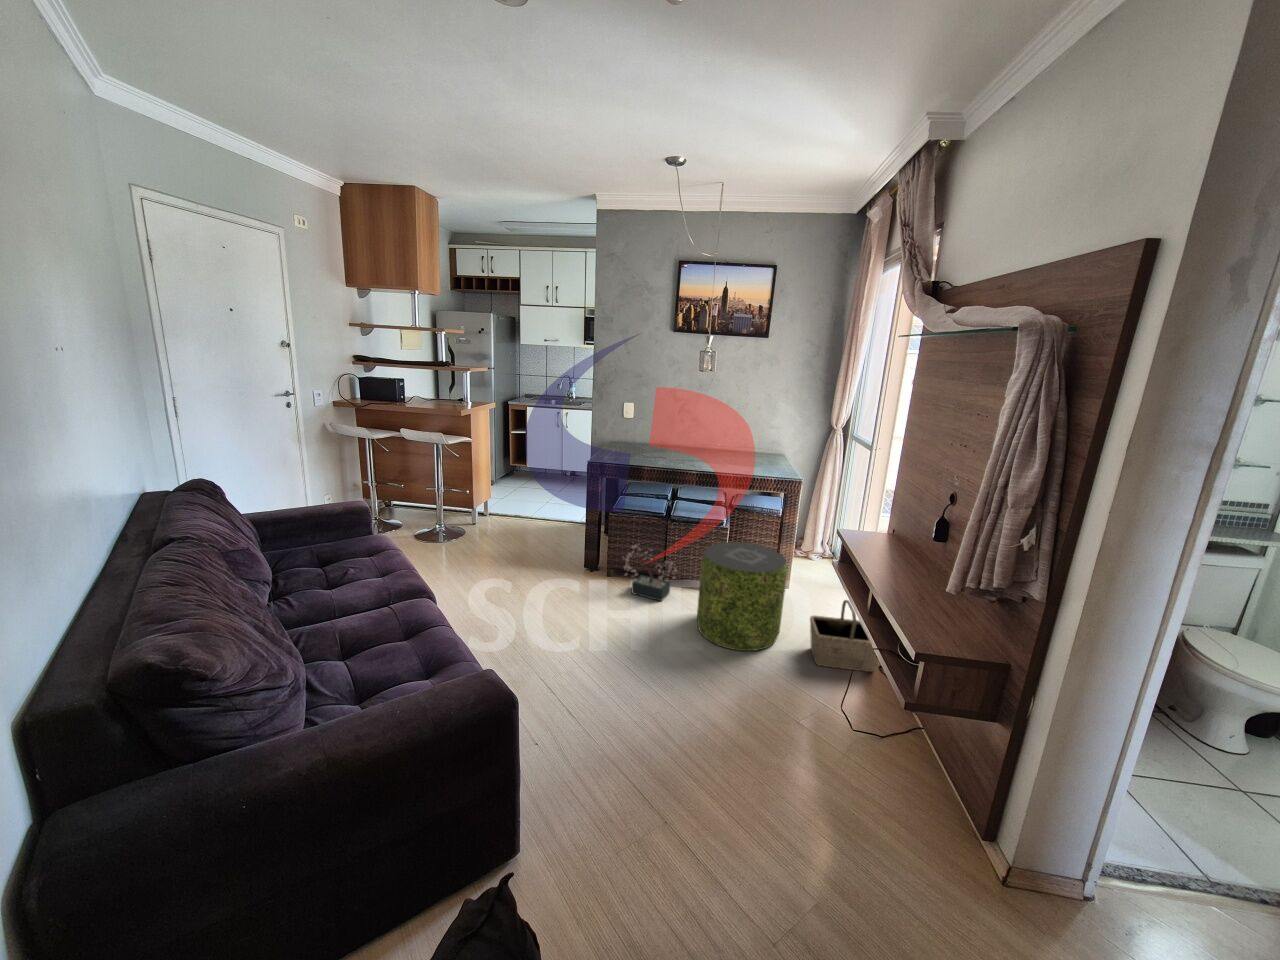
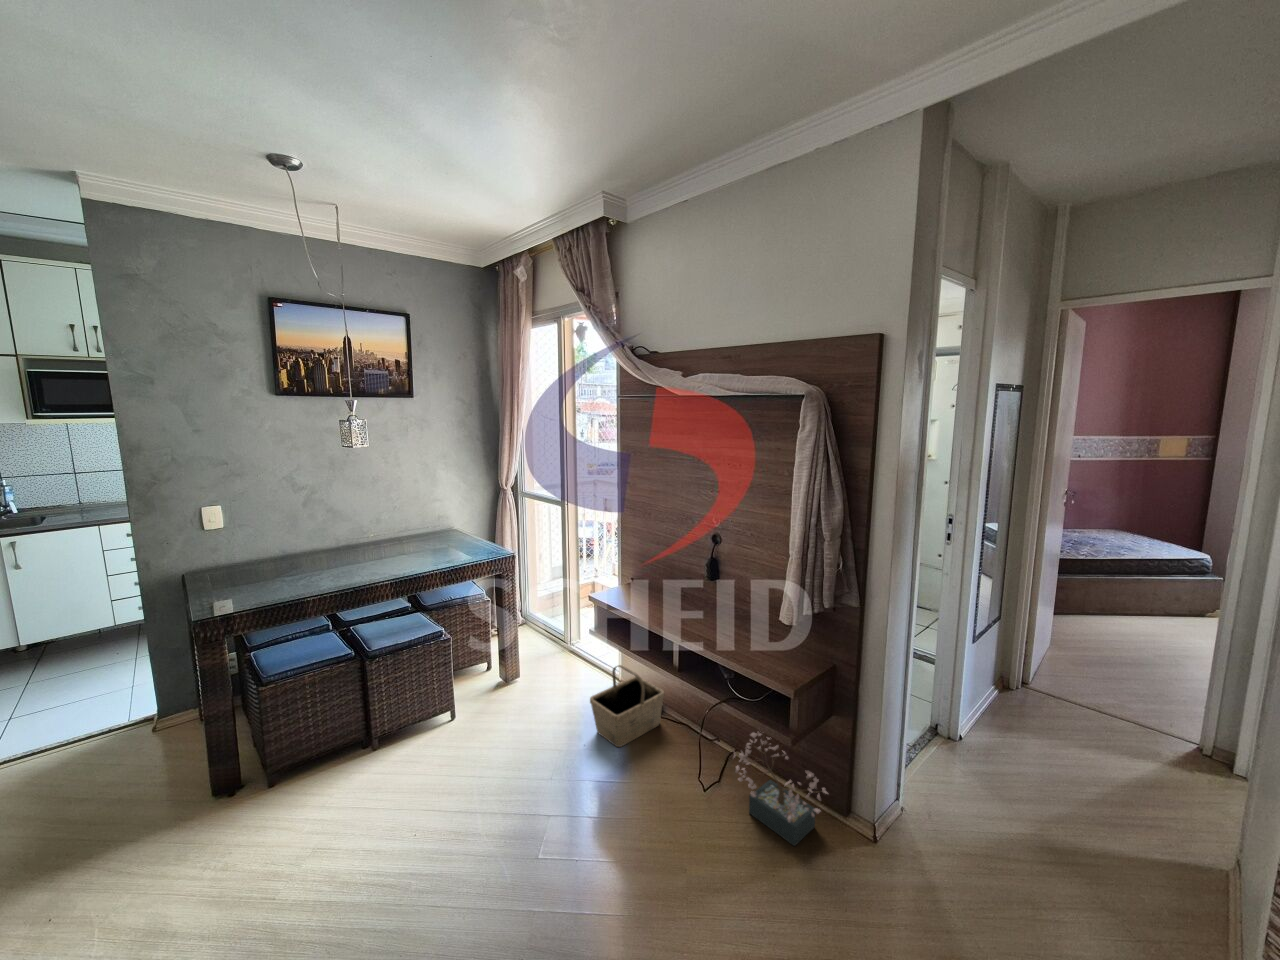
pouf: present [697,542,787,651] -> none [458,644,565,792]
decorative plant: present [624,544,676,601] -> present [734,732,828,846]

